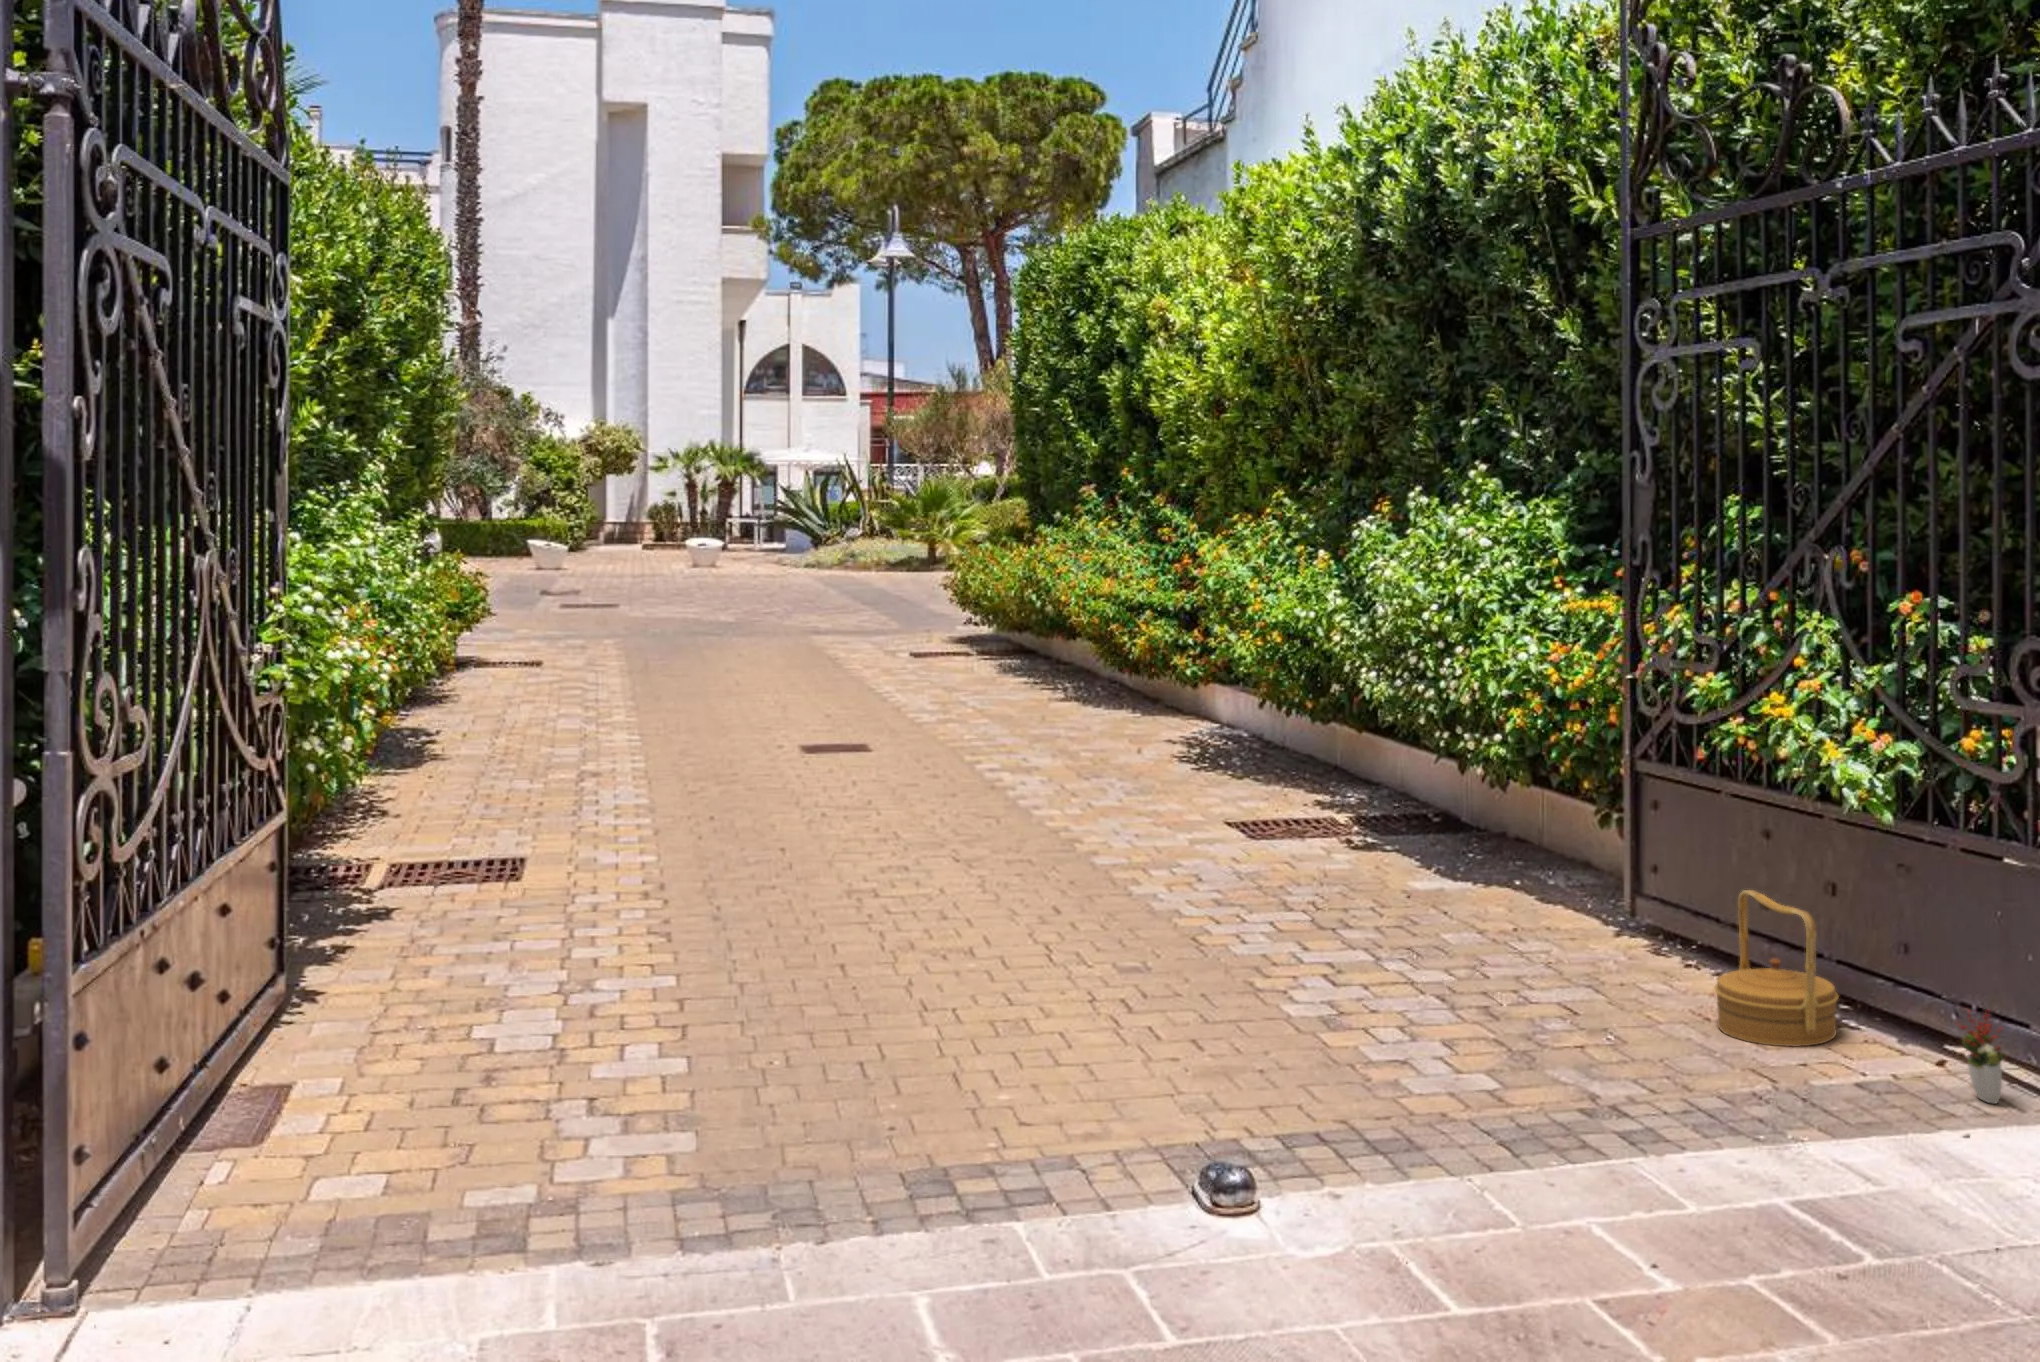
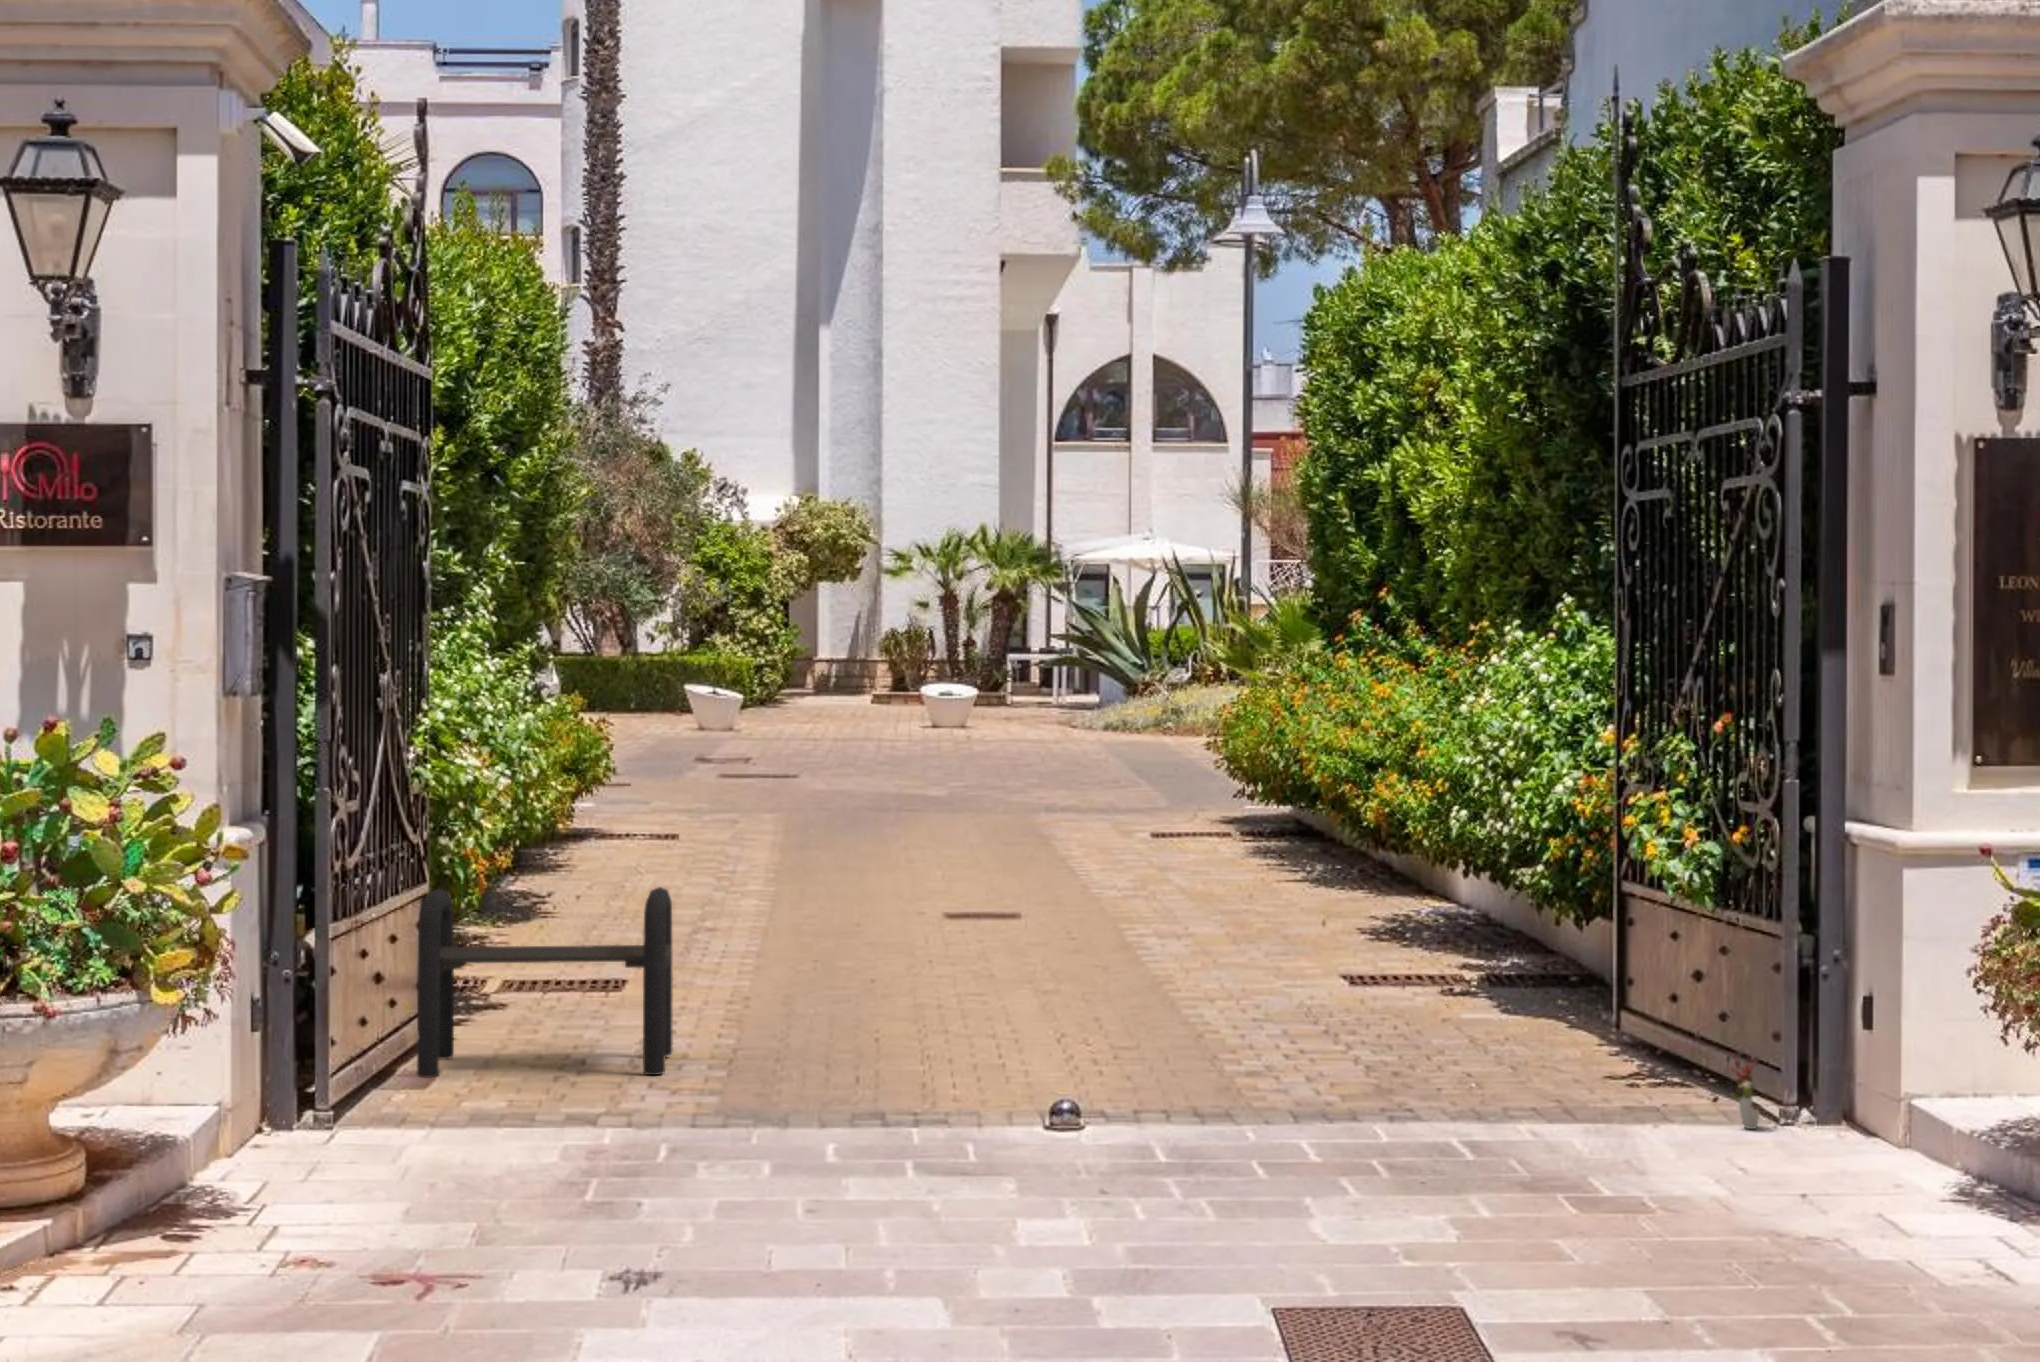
bench: none [262,810,594,1078] -> present [417,887,672,1077]
woven basket: present [1715,890,1838,1046] -> none [1600,979,1705,1104]

